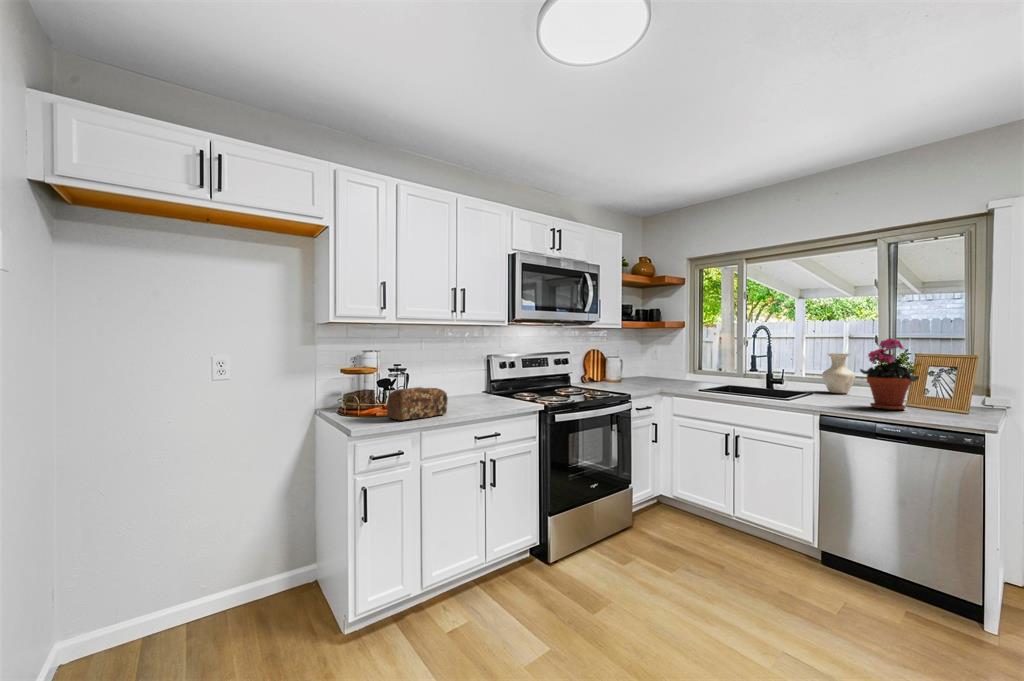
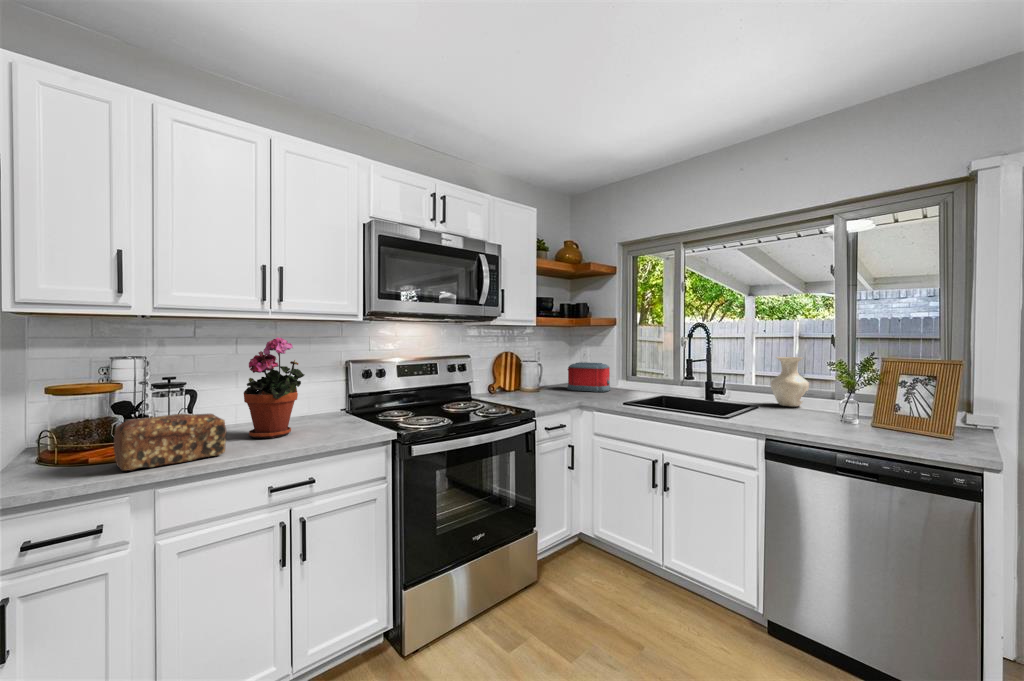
potted plant: present [860,339,919,410] -> present [244,337,305,438]
toaster: none [644,358,682,382] -> present [567,362,610,392]

